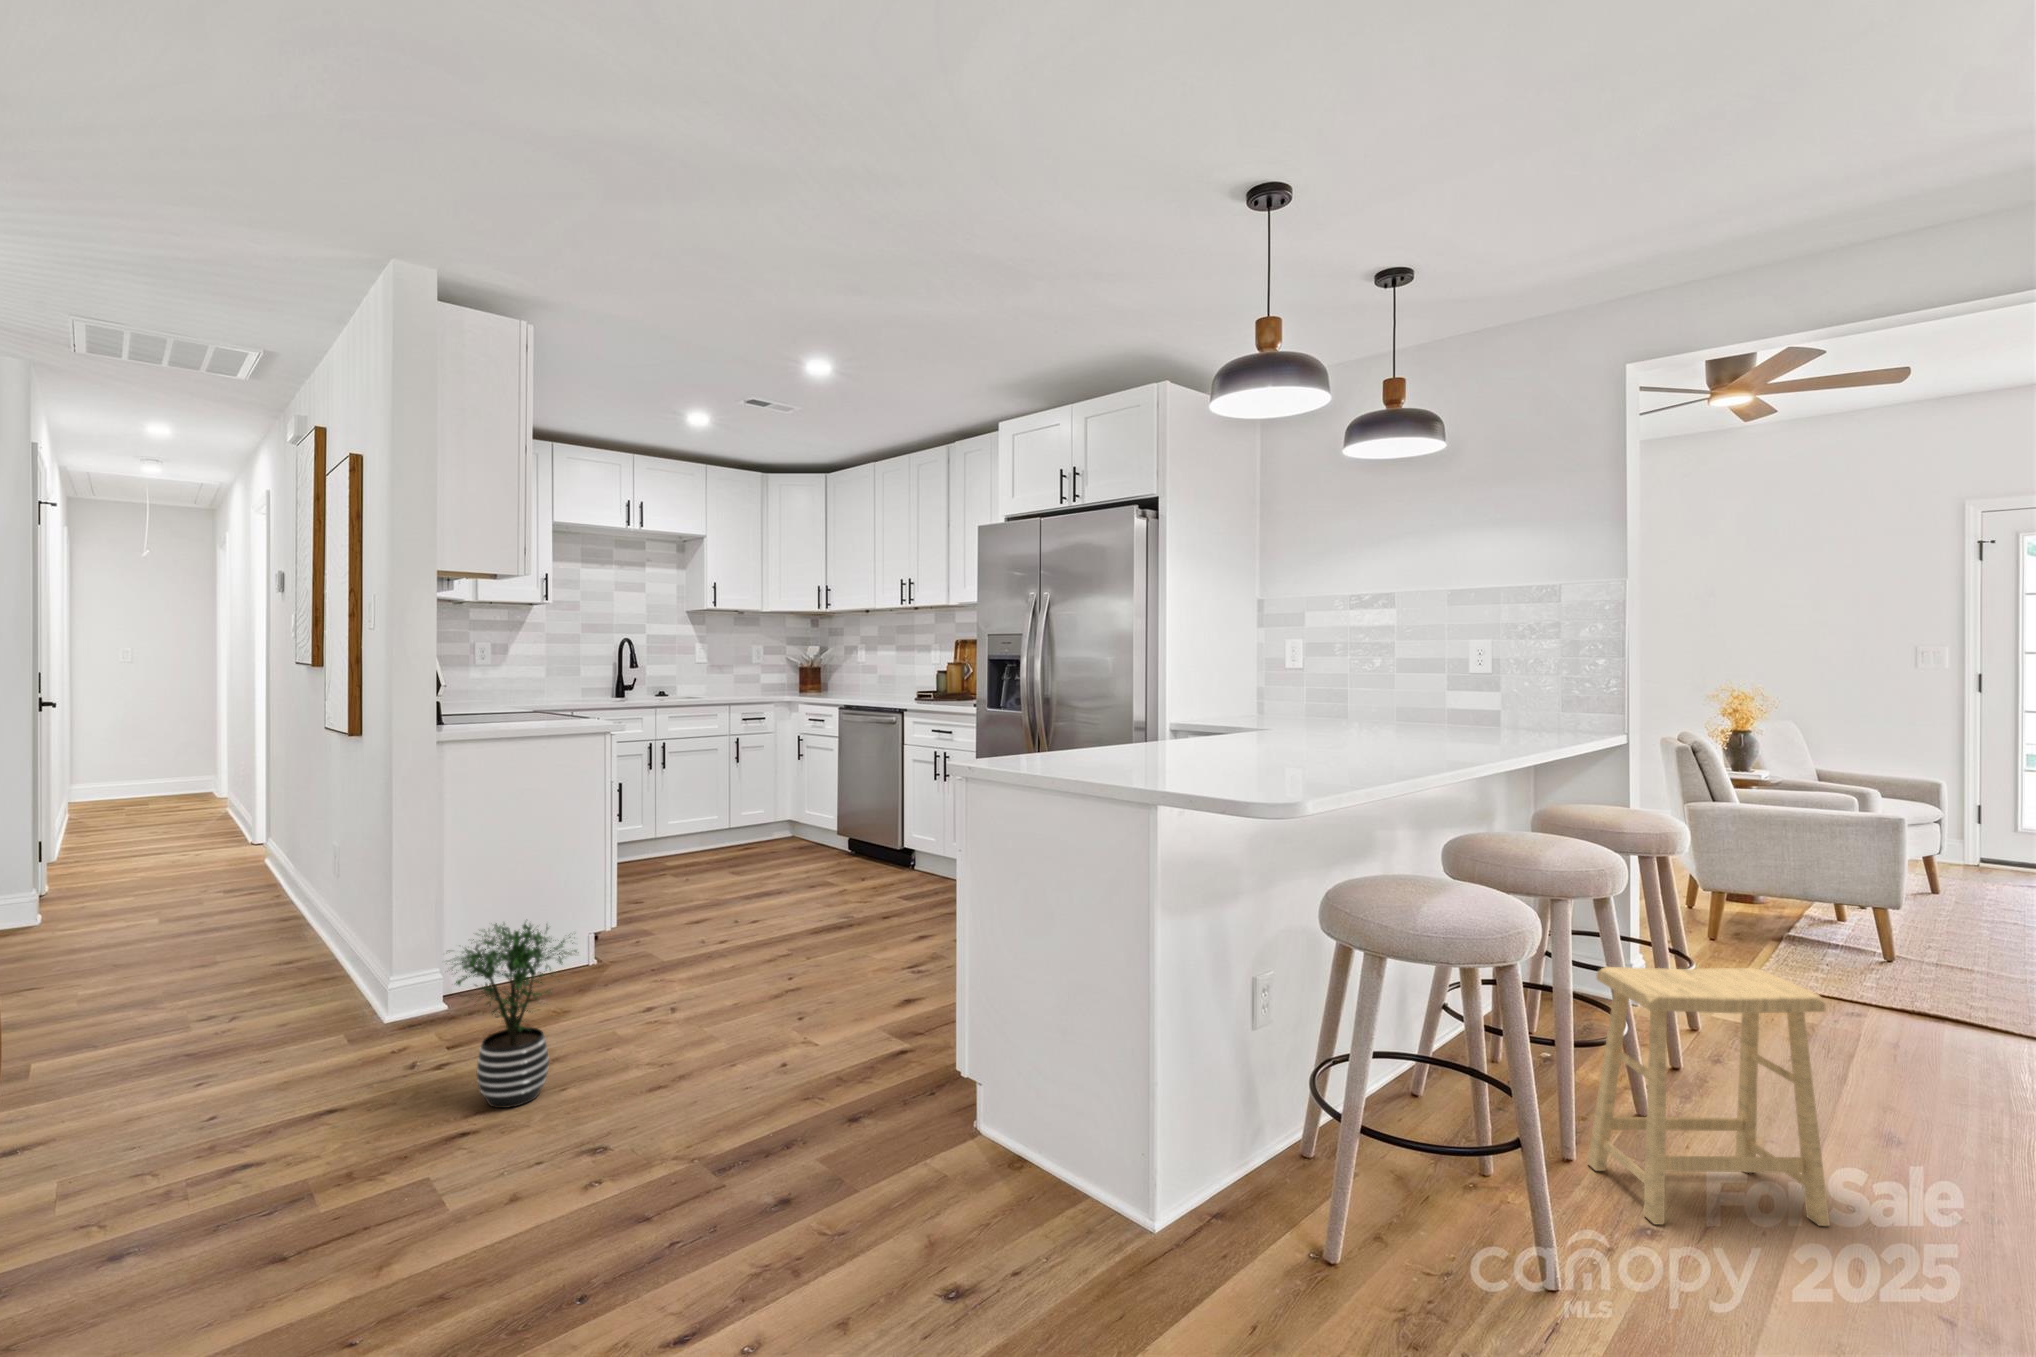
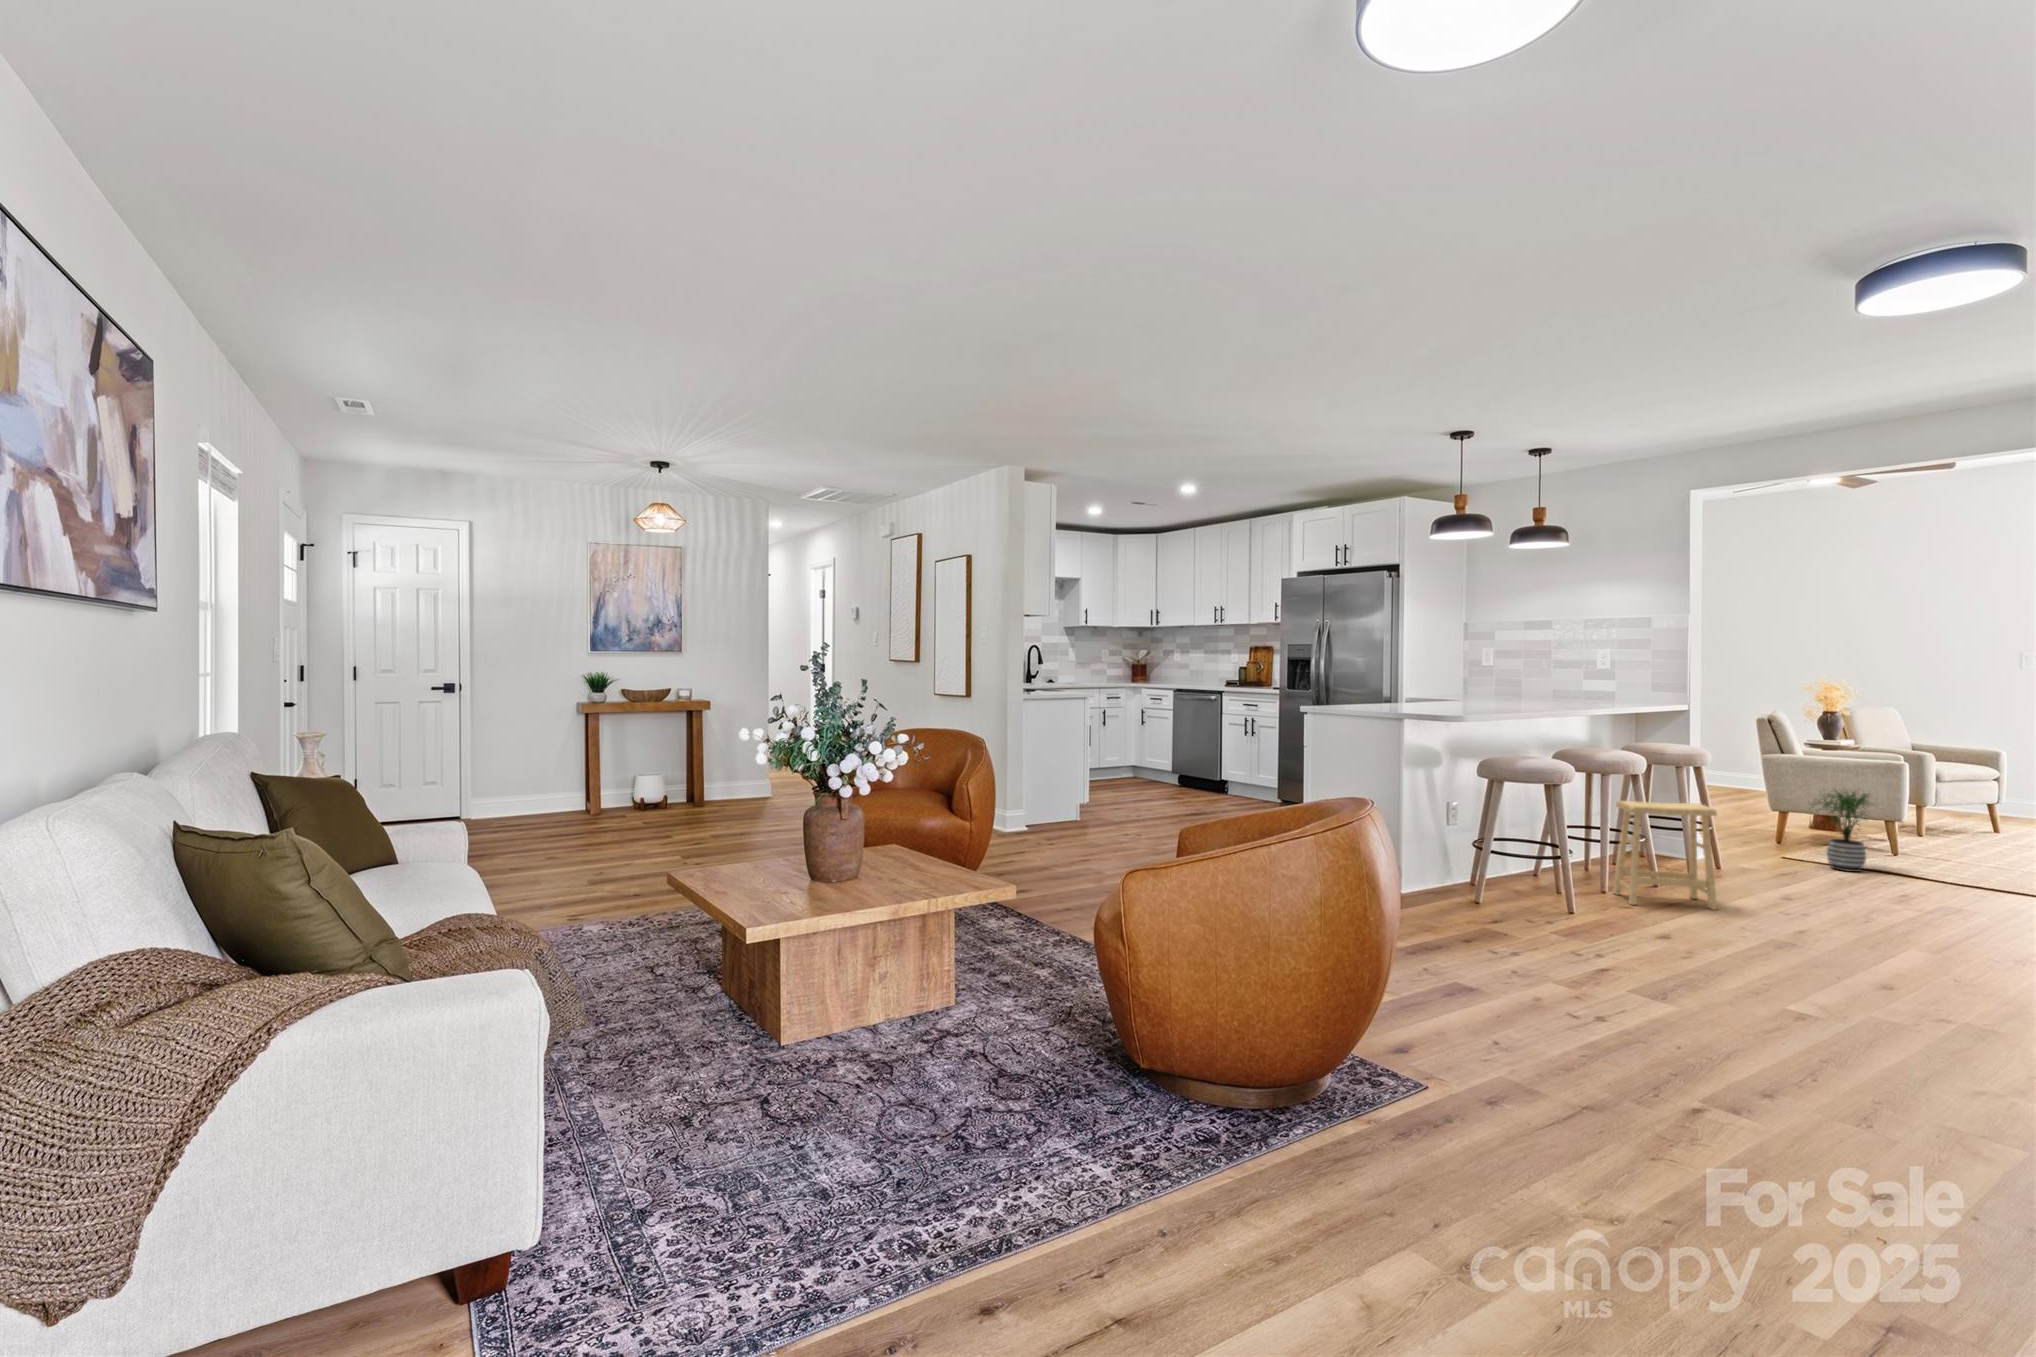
potted plant: present [452,923,577,1108] -> present [1809,788,1872,872]

